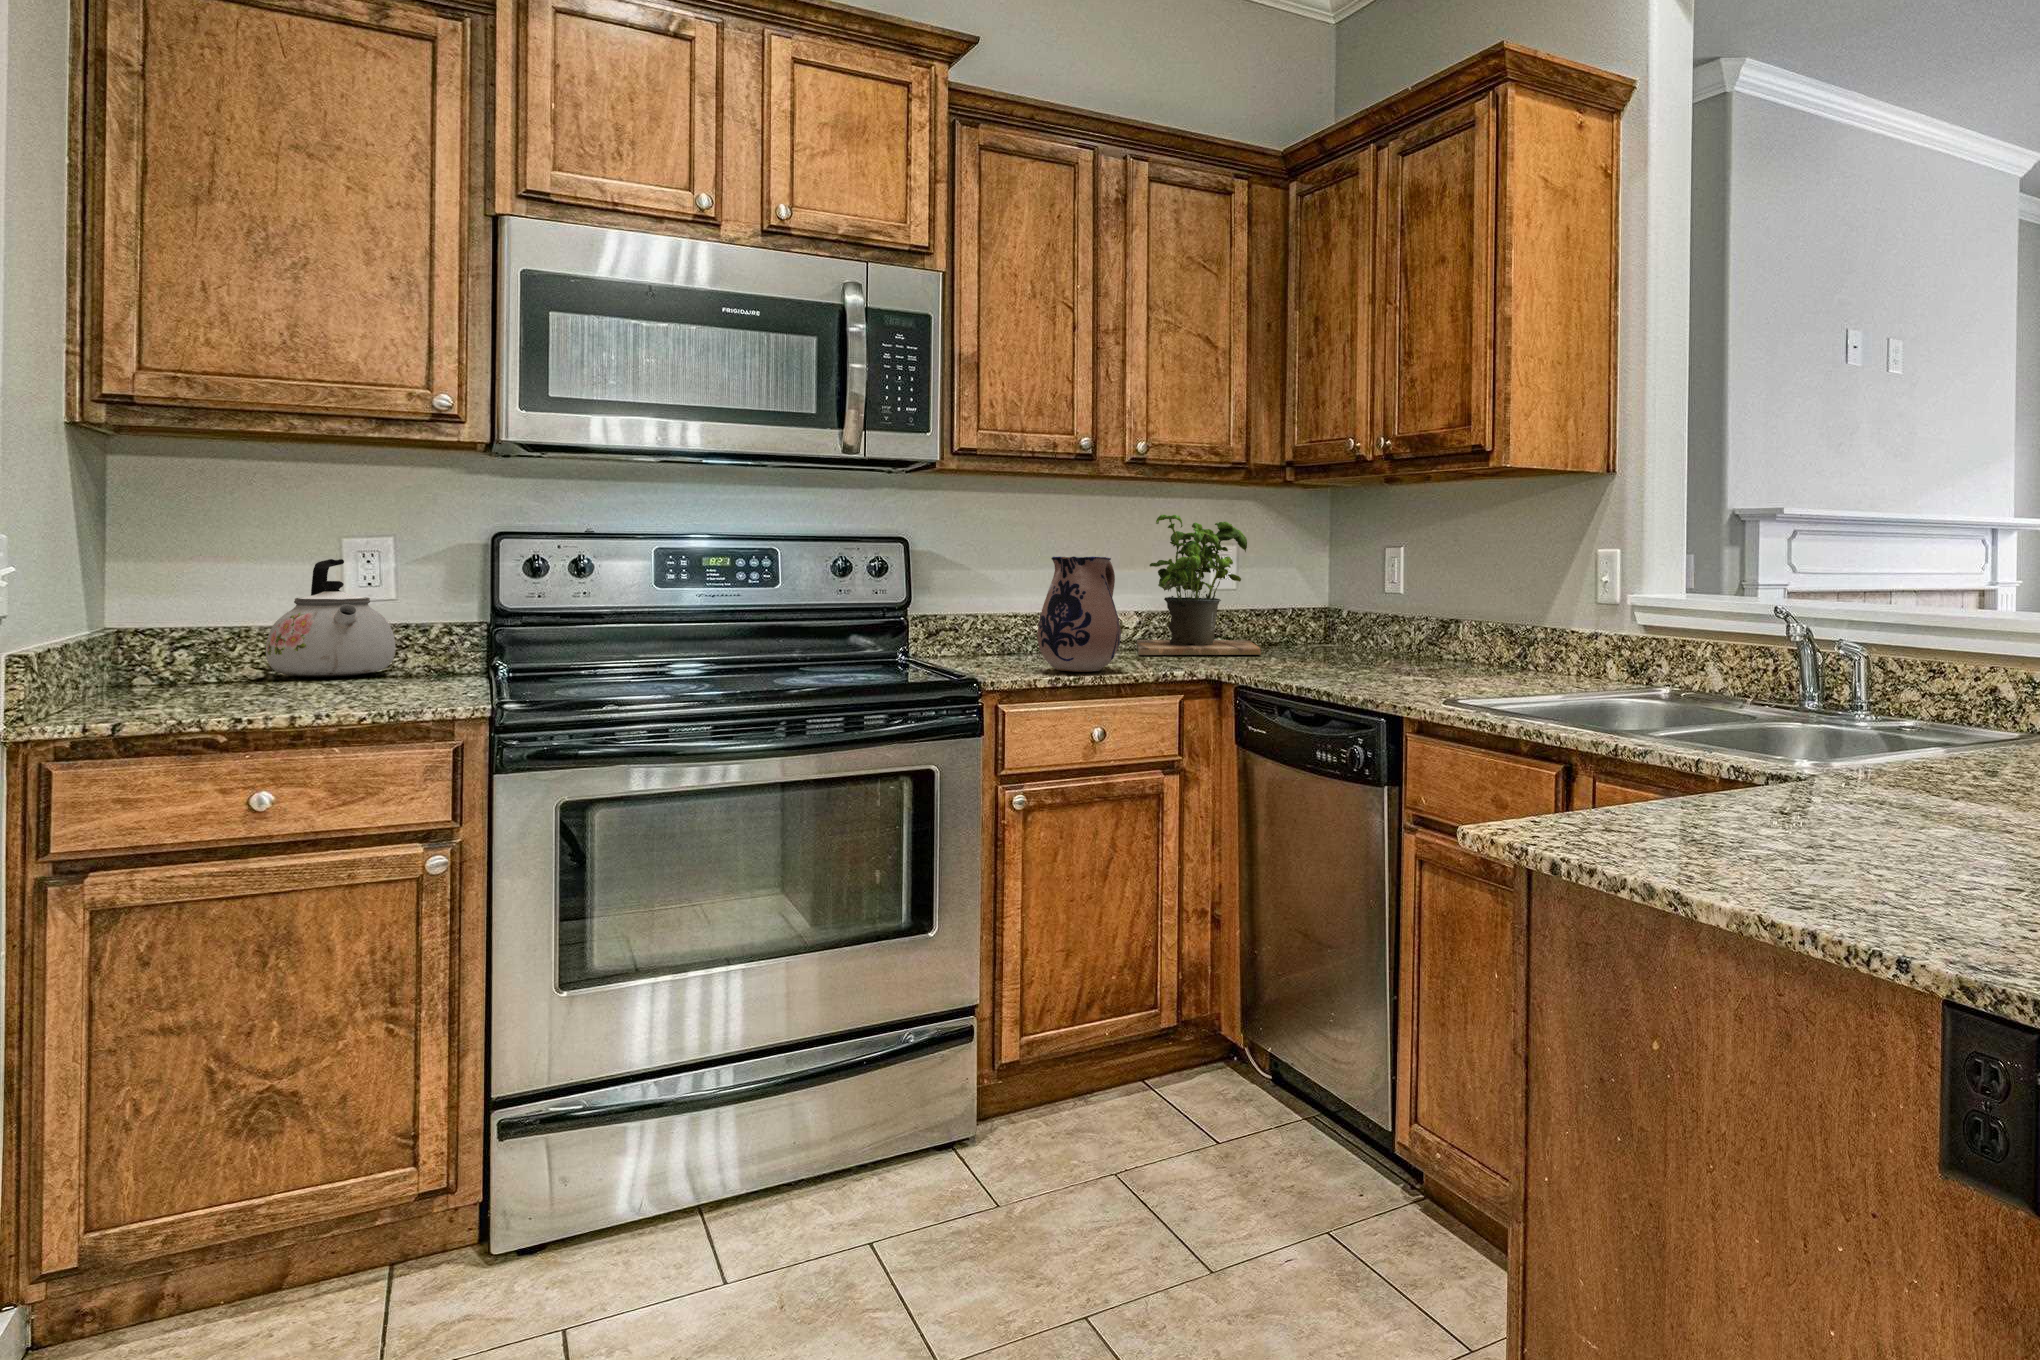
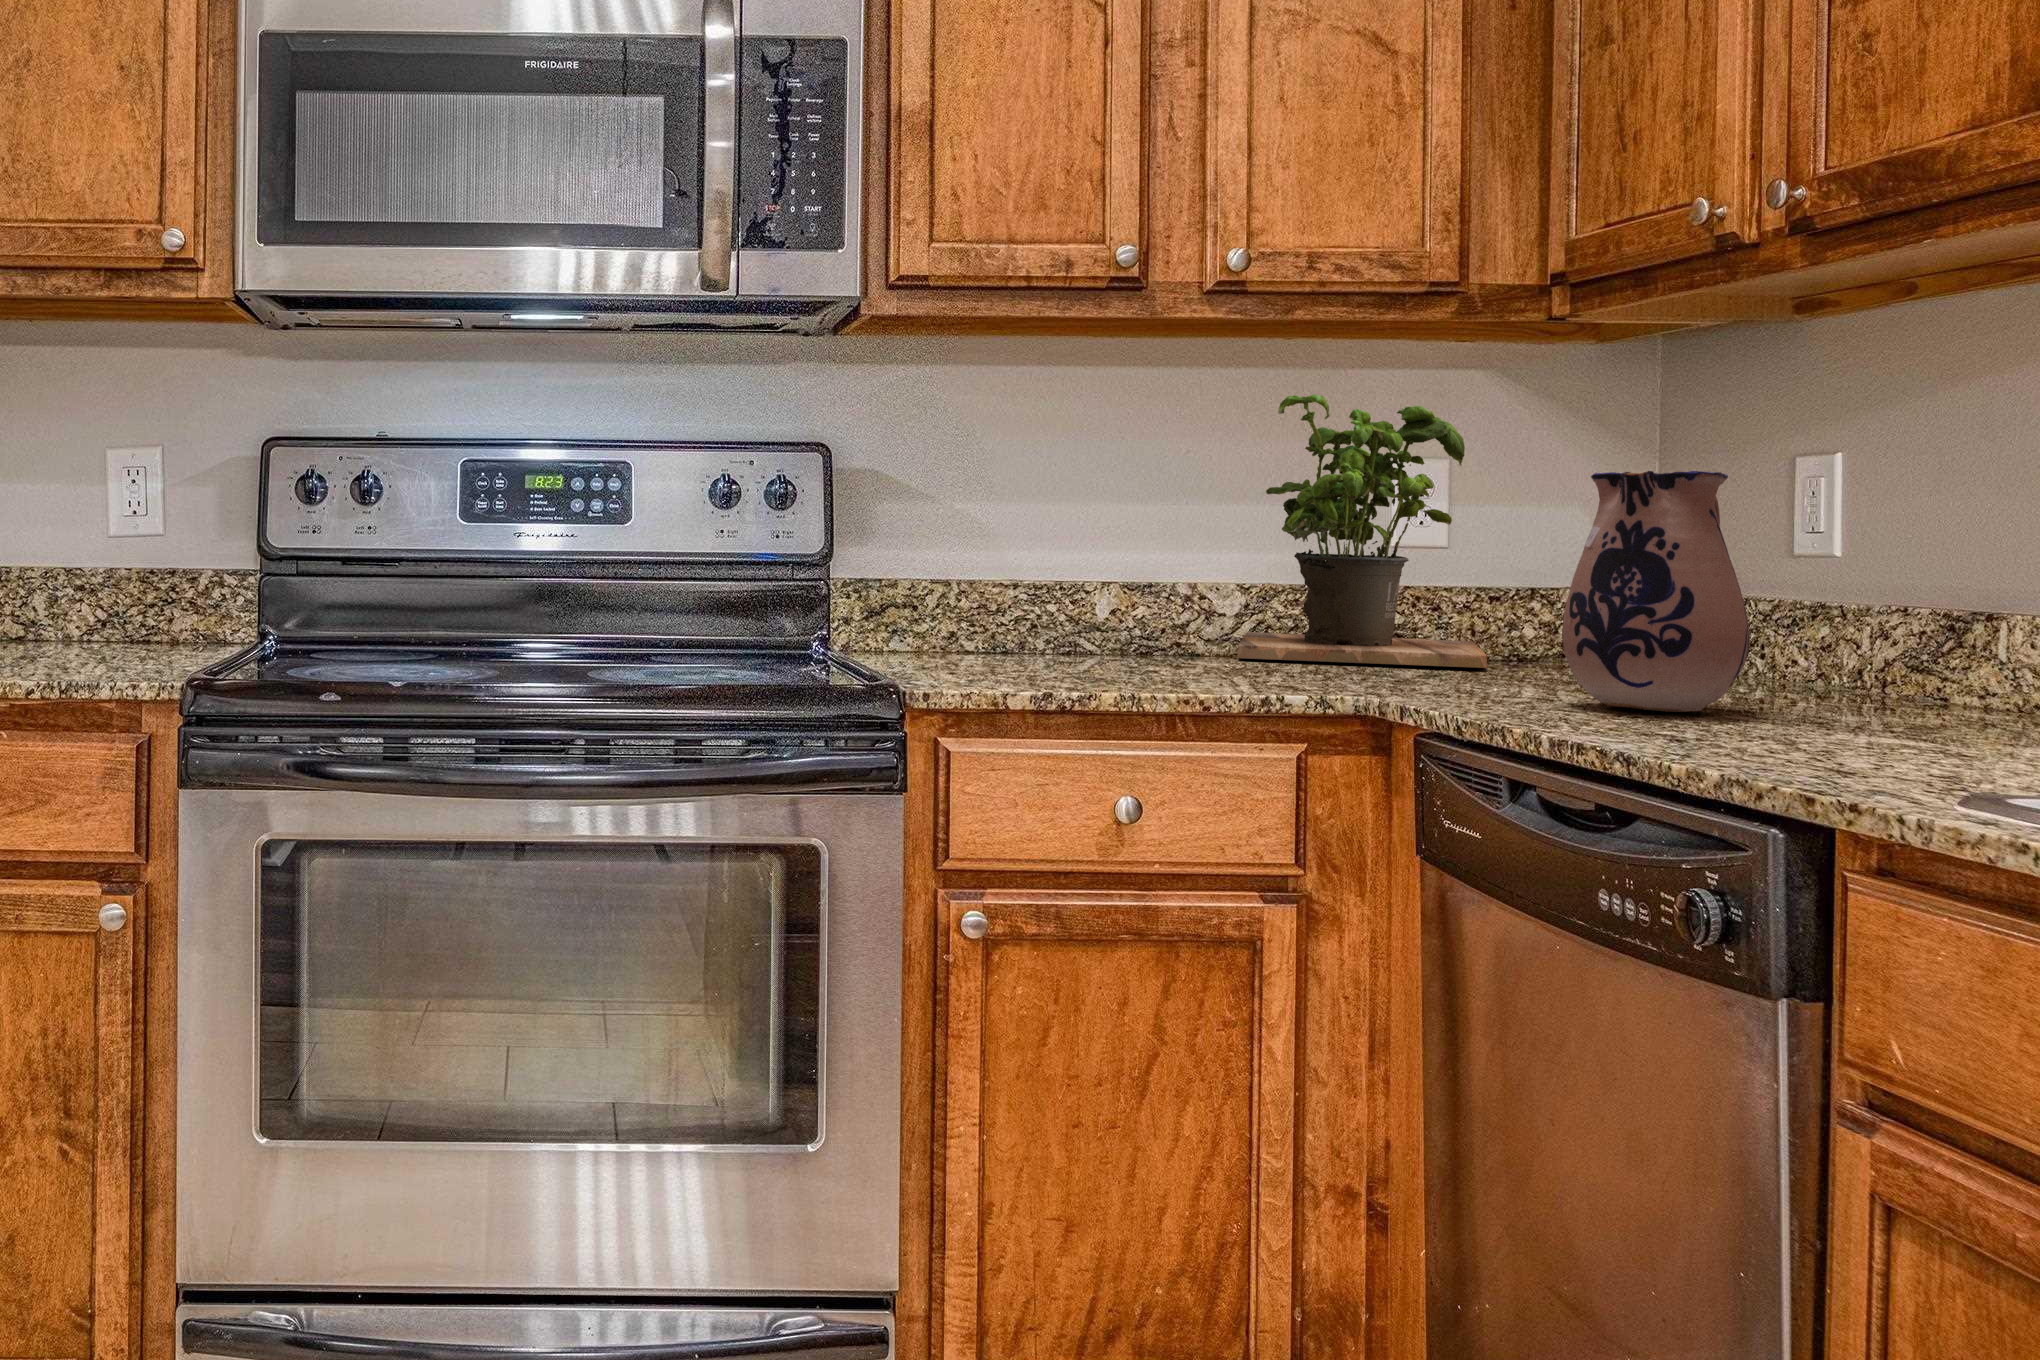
ceramic pitcher: present [1037,556,1121,672] -> present [1562,471,1750,712]
kettle: present [266,559,396,677] -> none [19,475,158,636]

